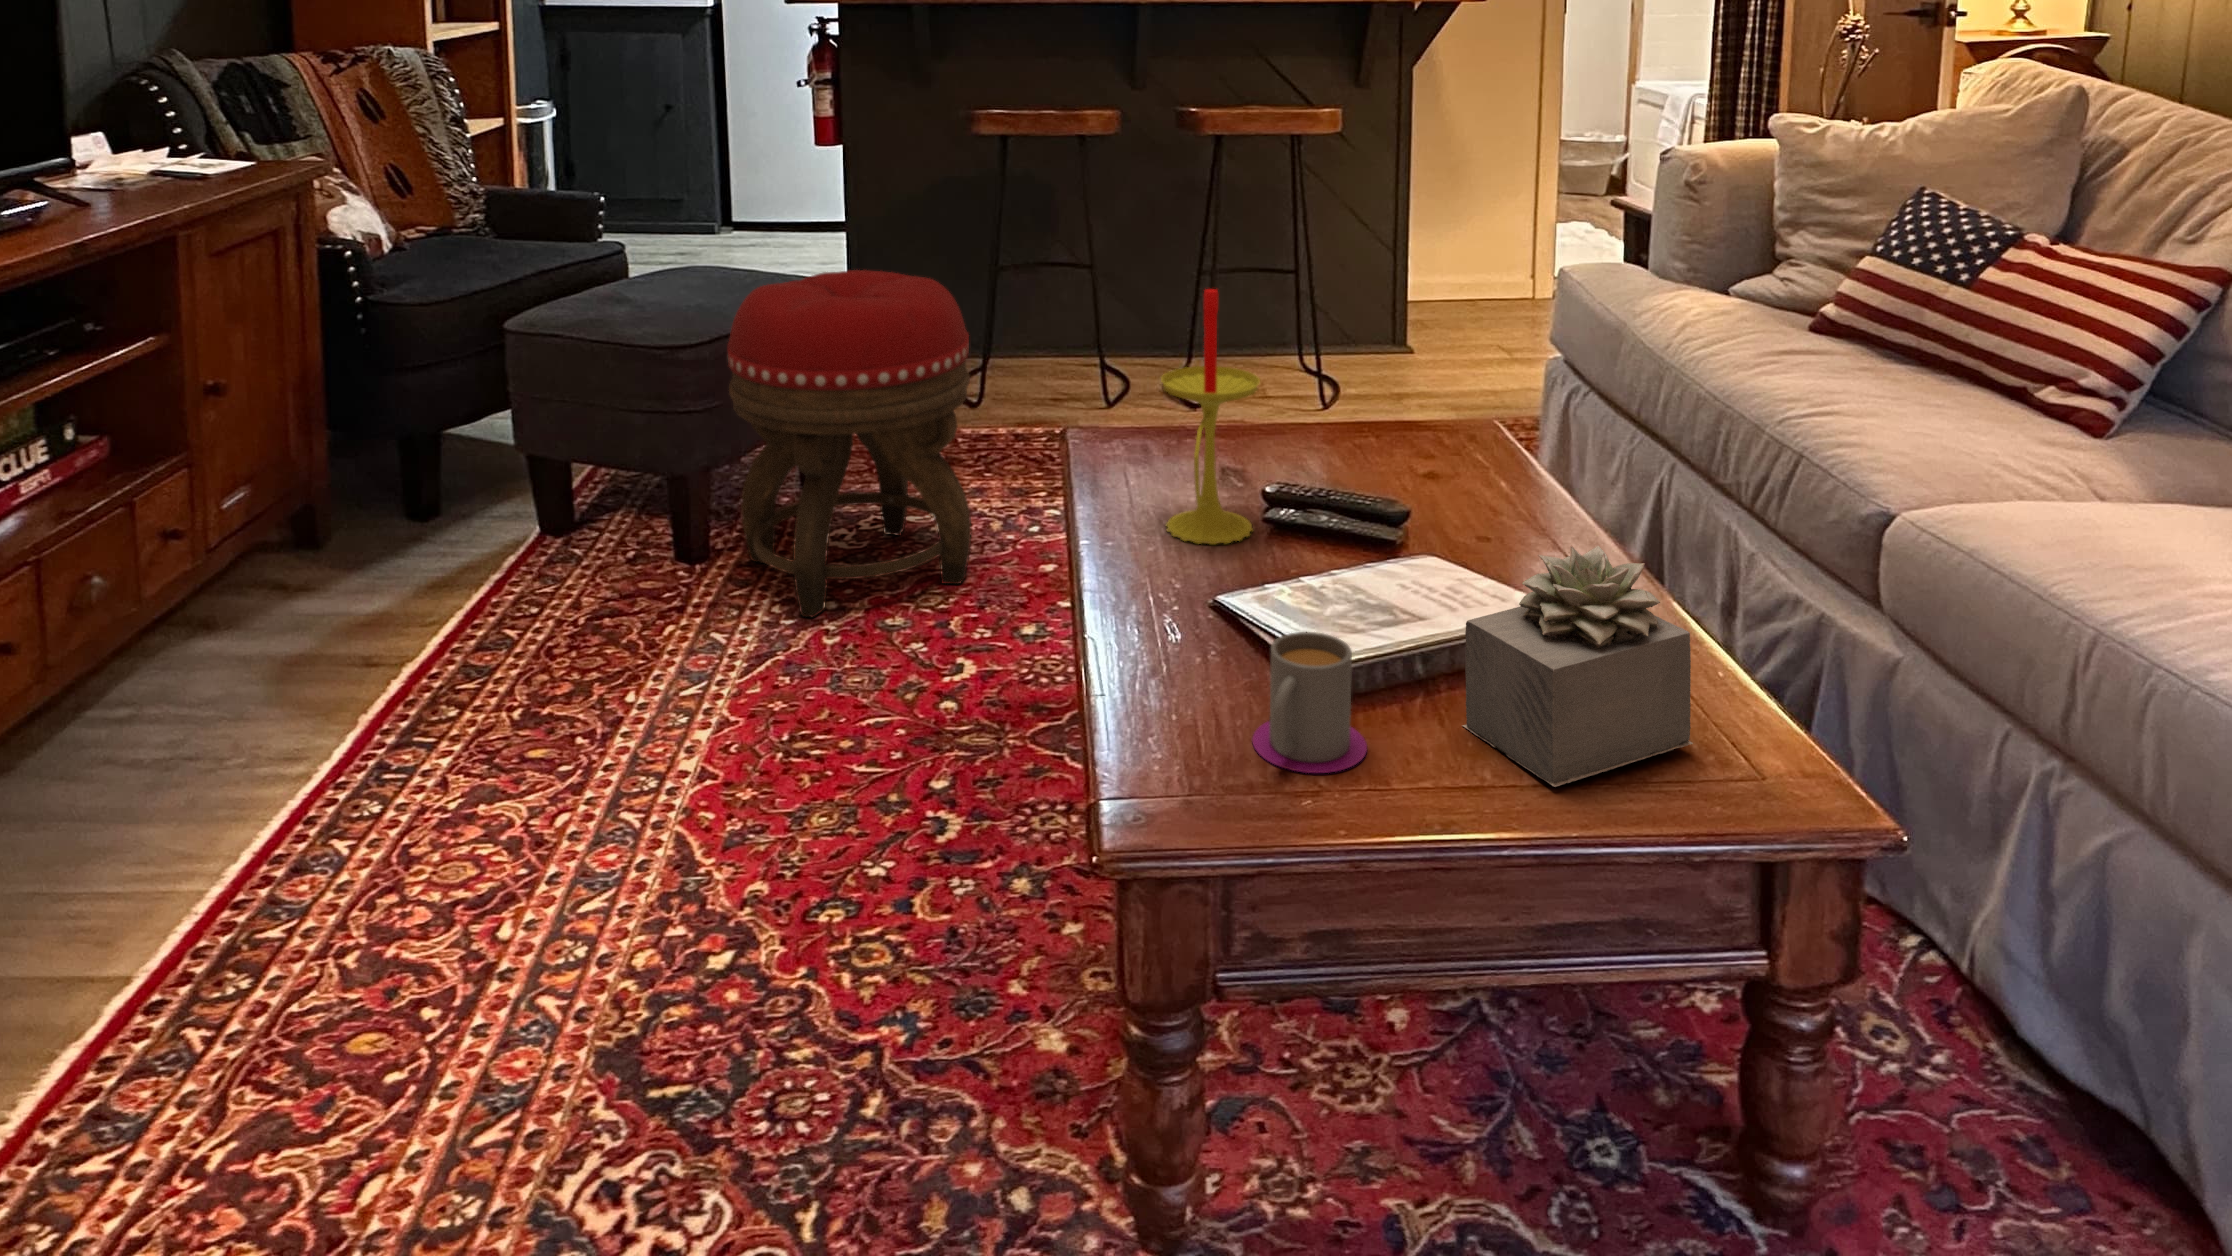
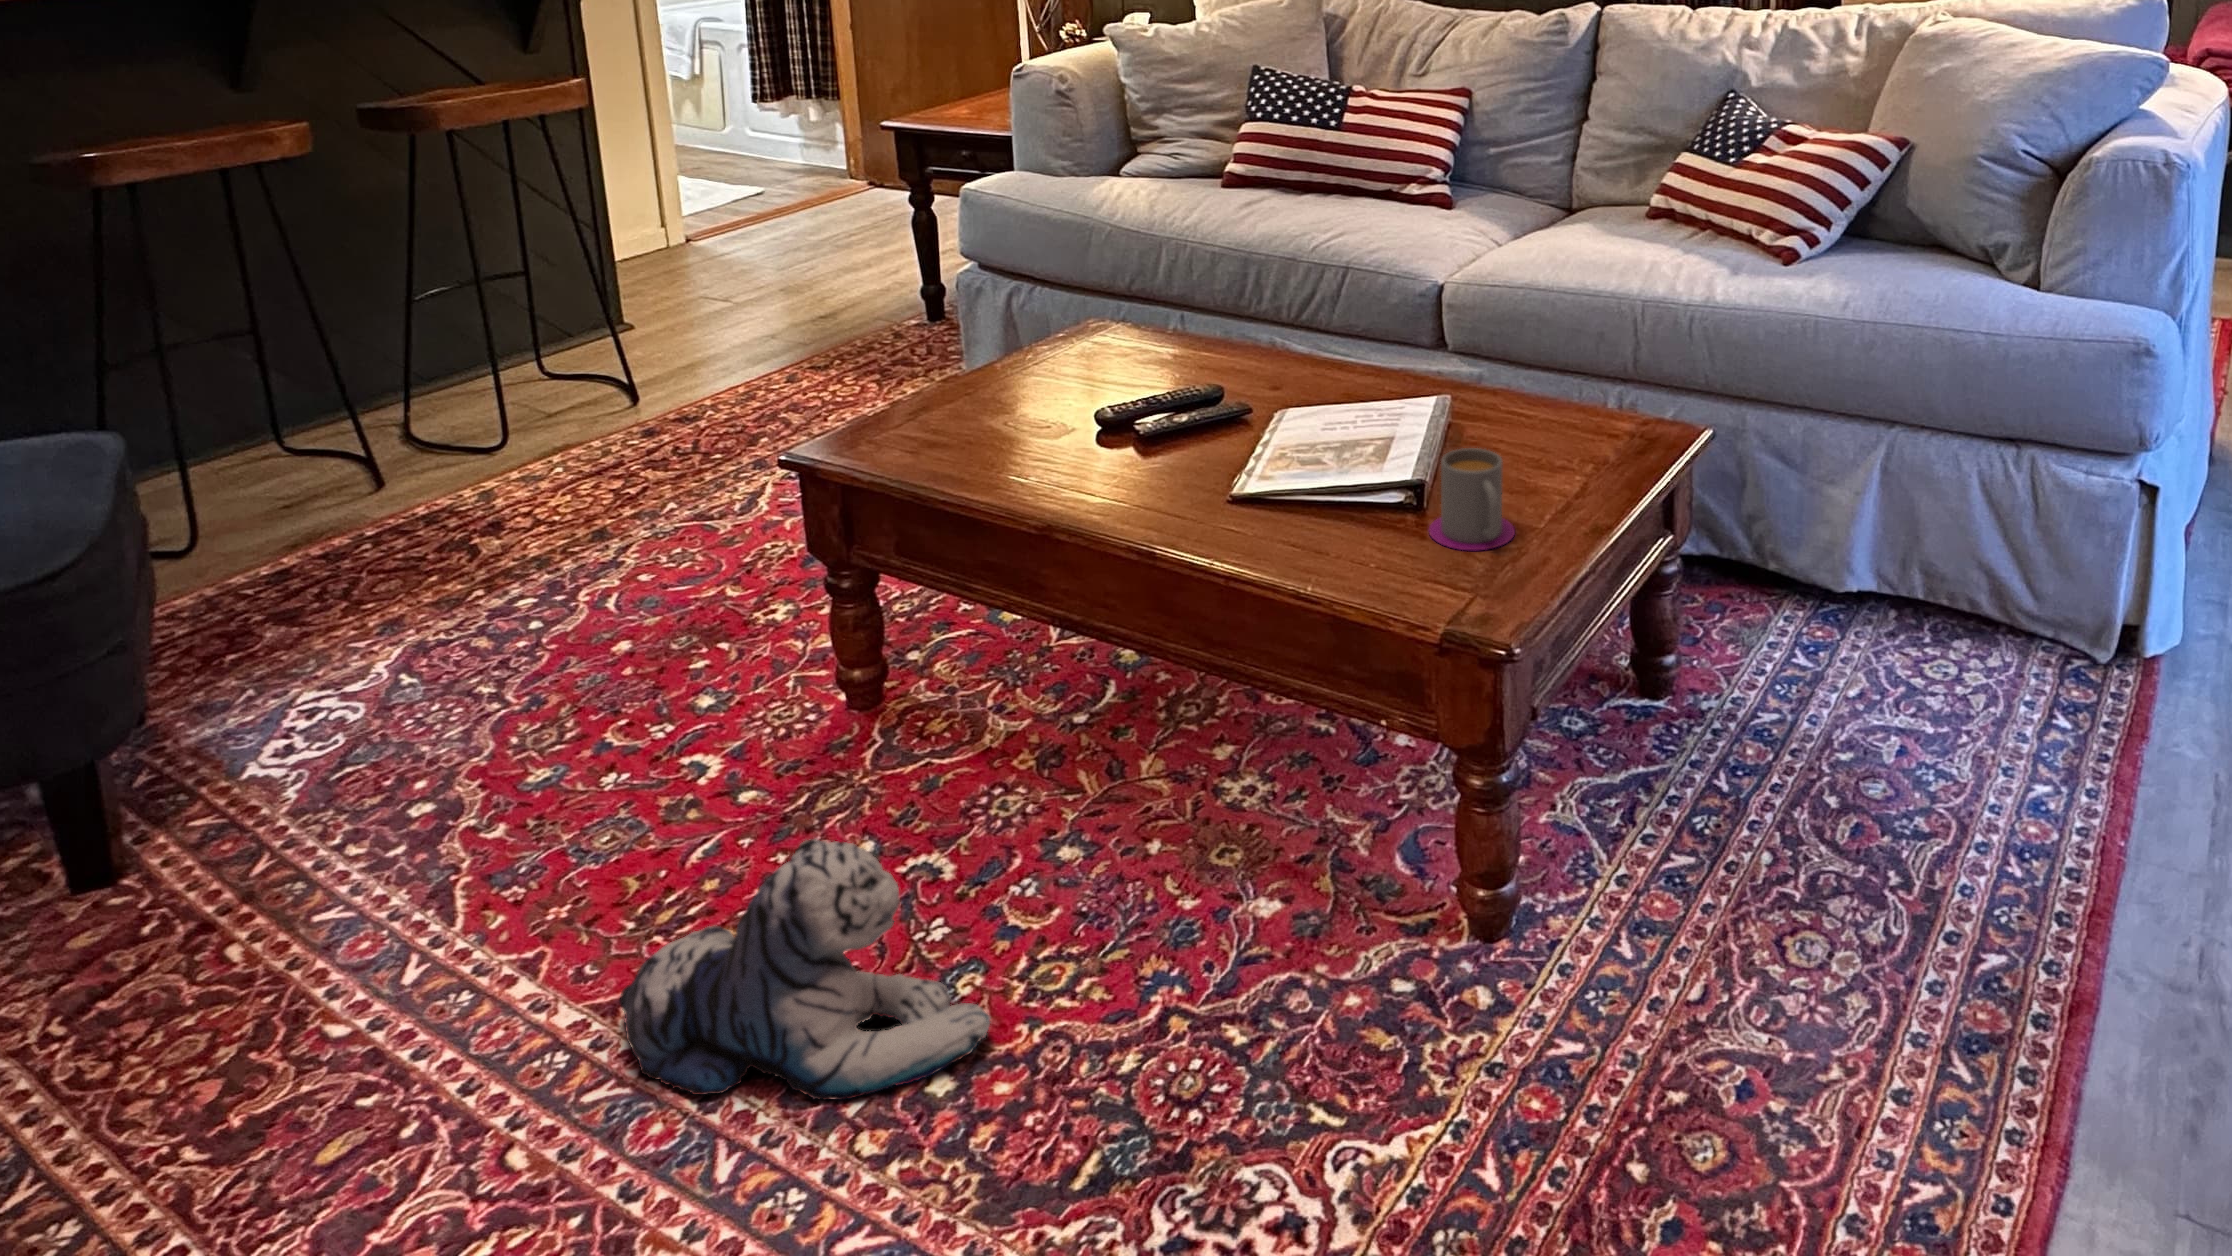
footstool: present [728,270,971,617] -> none [122,360,548,831]
candle: present [1161,289,1260,544] -> none [1058,234,1153,474]
succulent plant: present [1463,545,1693,787] -> none [1500,327,1599,482]
plush toy: none [638,708,813,957] -> present [619,839,990,1100]

